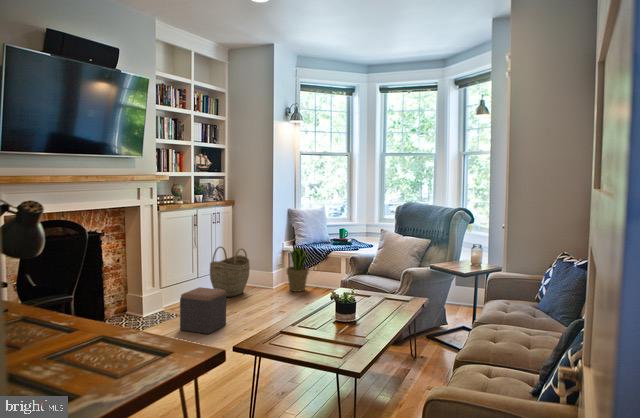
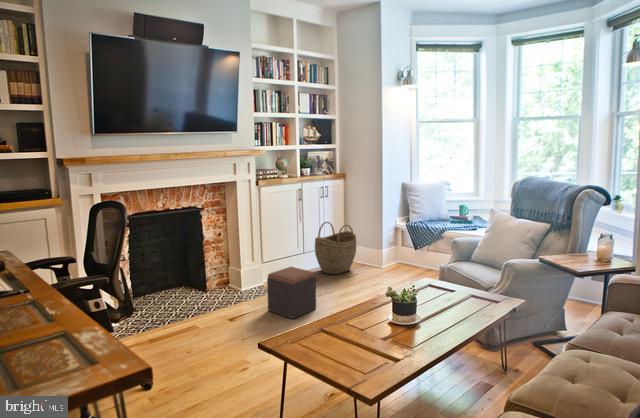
potted plant: present [287,247,308,292] -> none [394,224,423,273]

